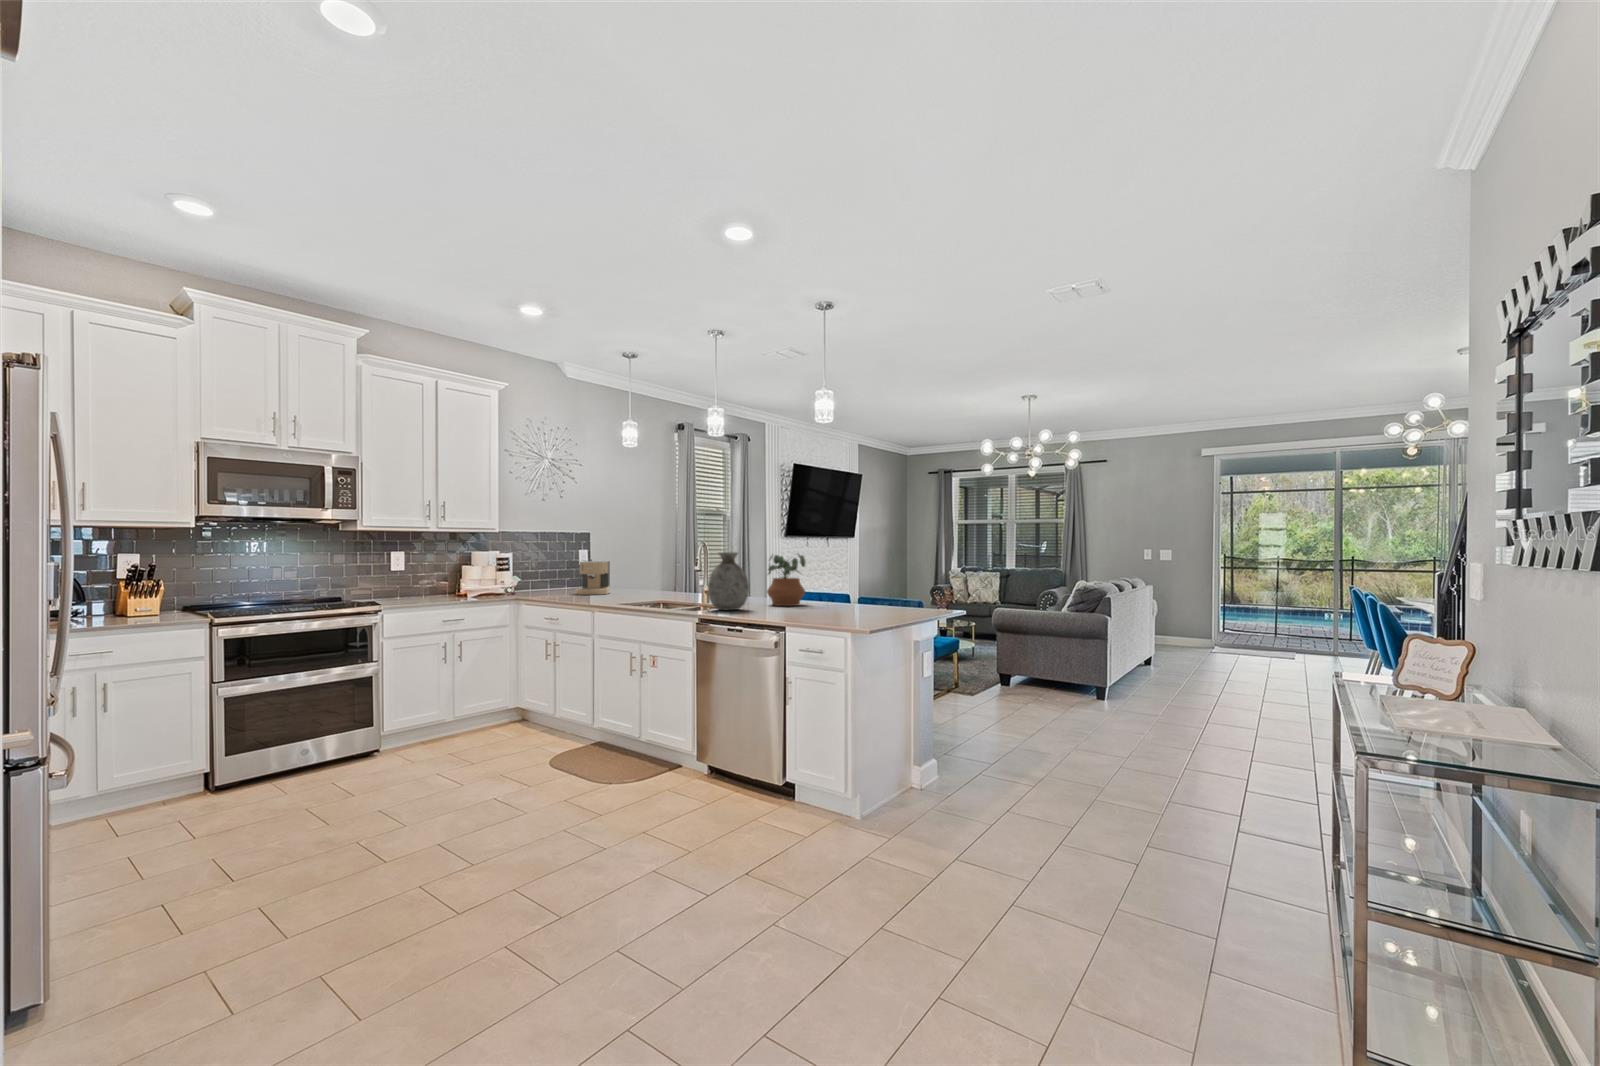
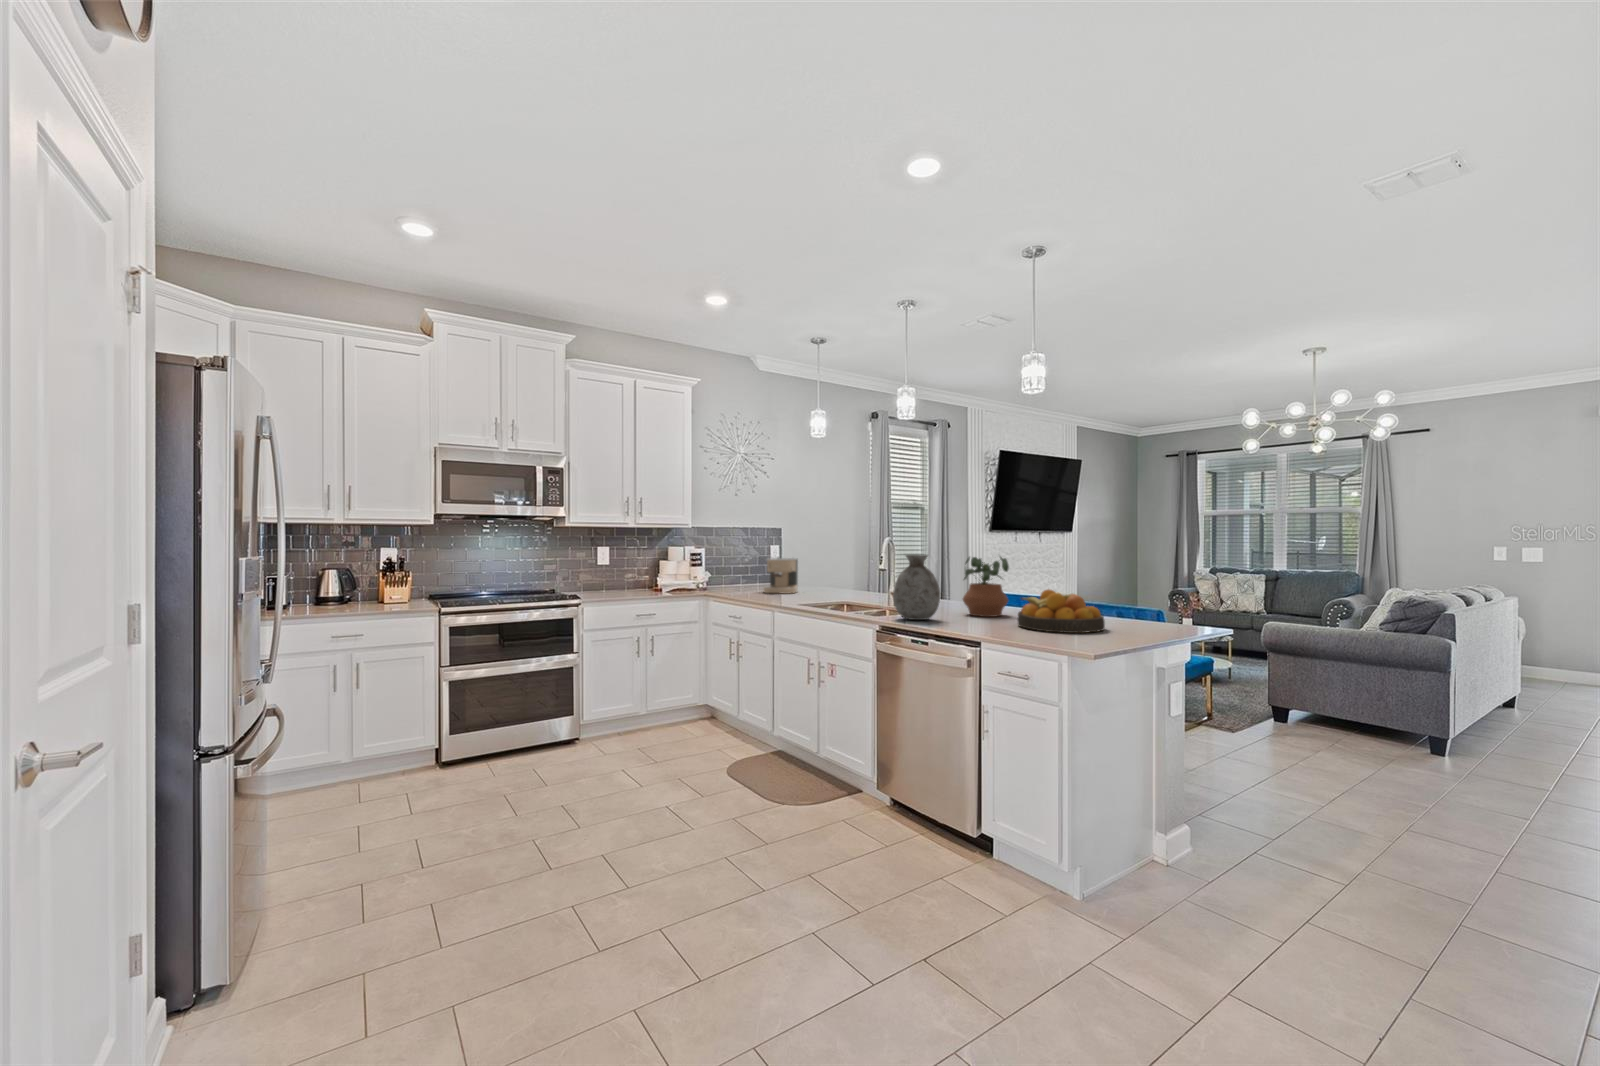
fruit bowl: none [814,580,883,615] -> present [1017,589,1105,633]

